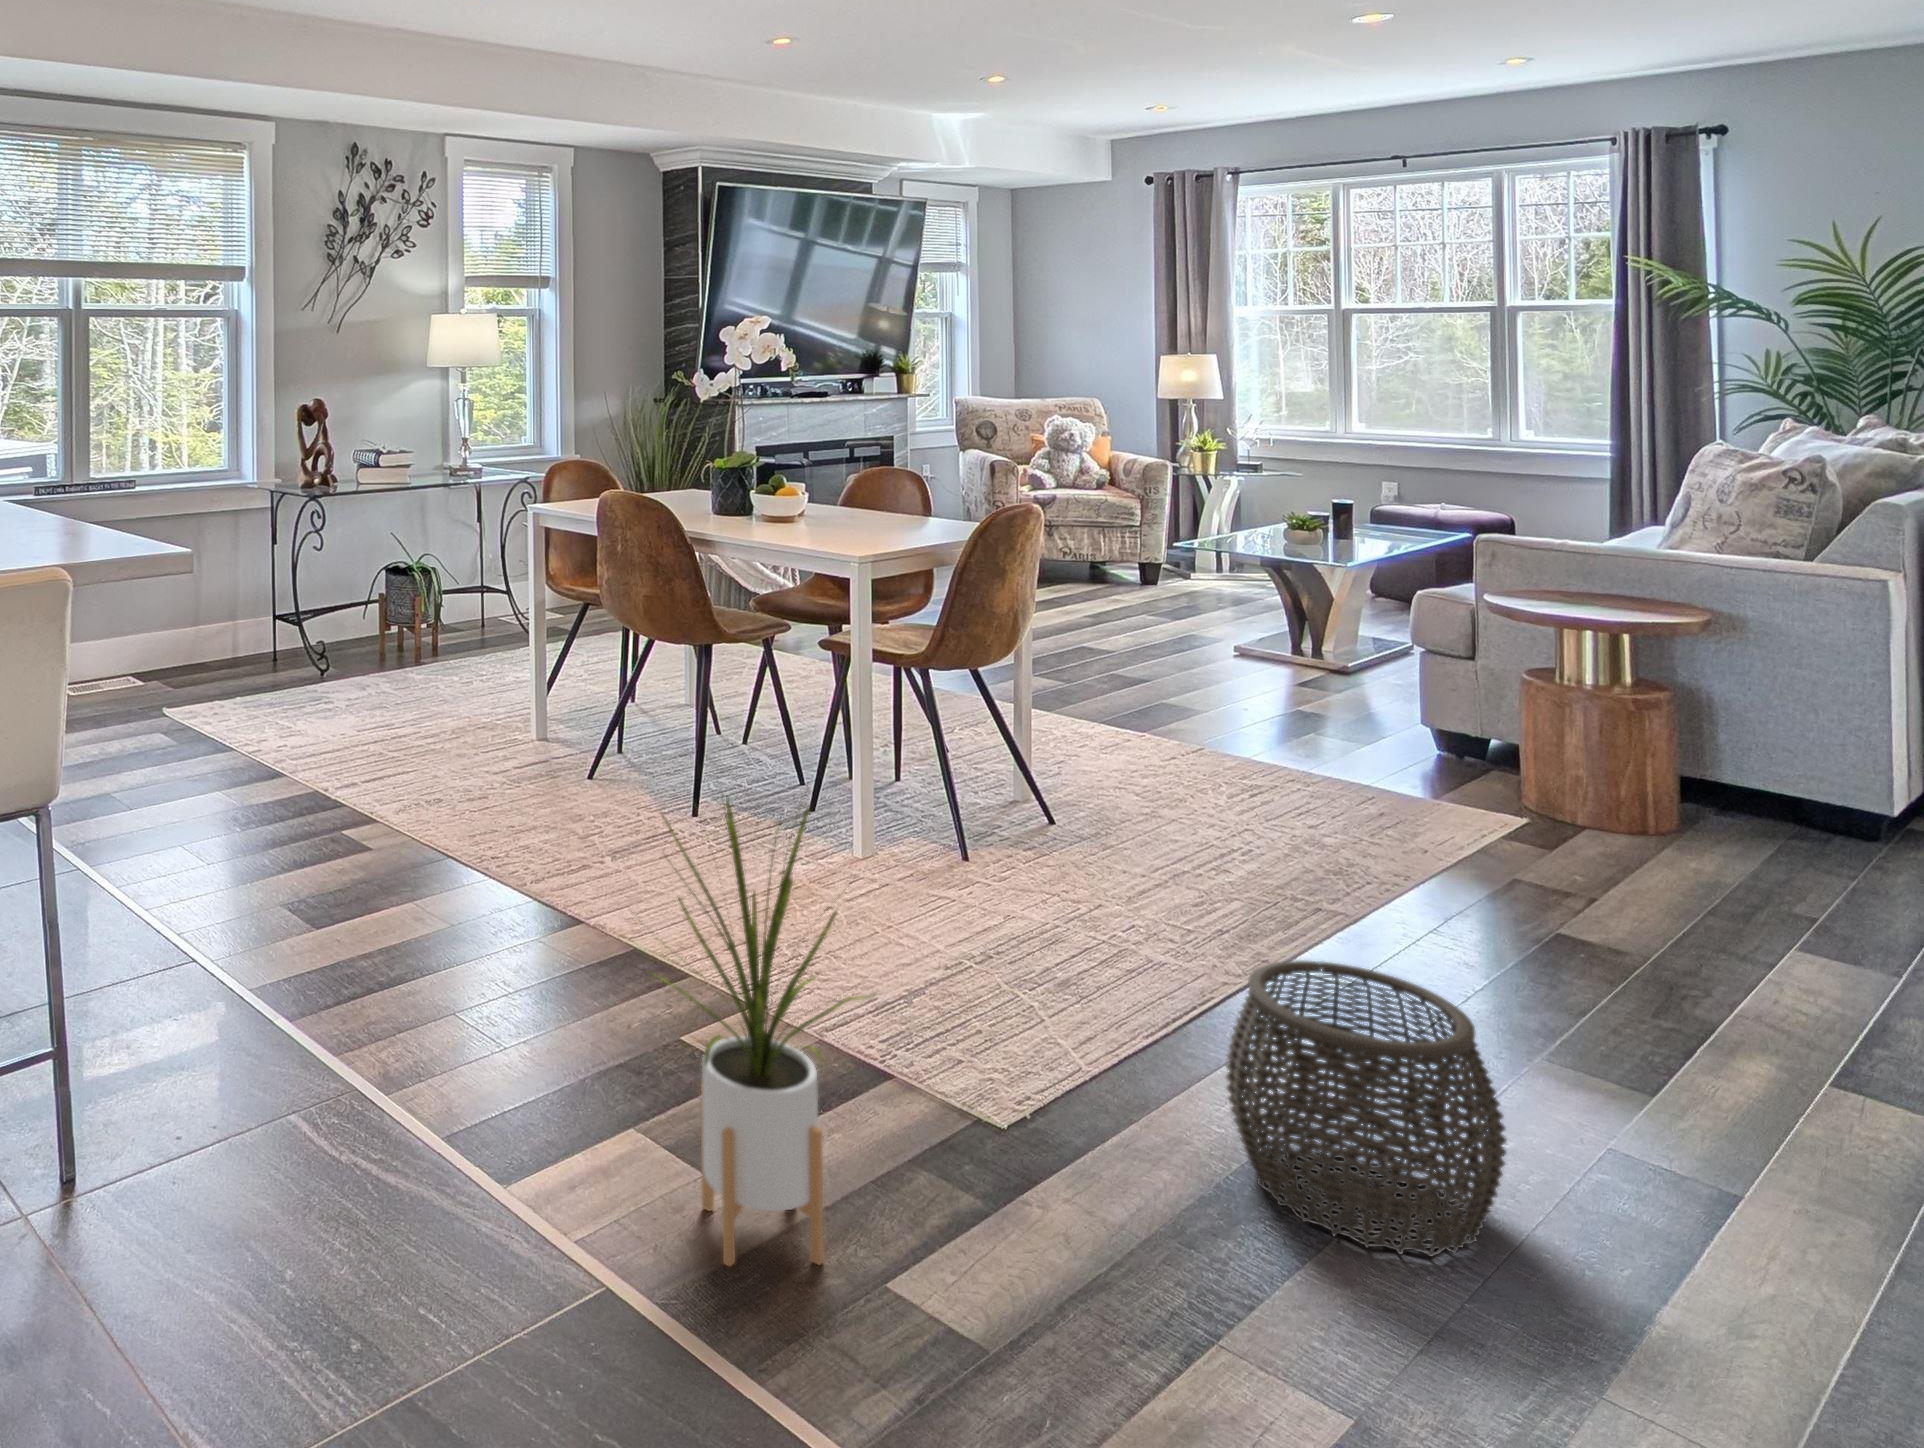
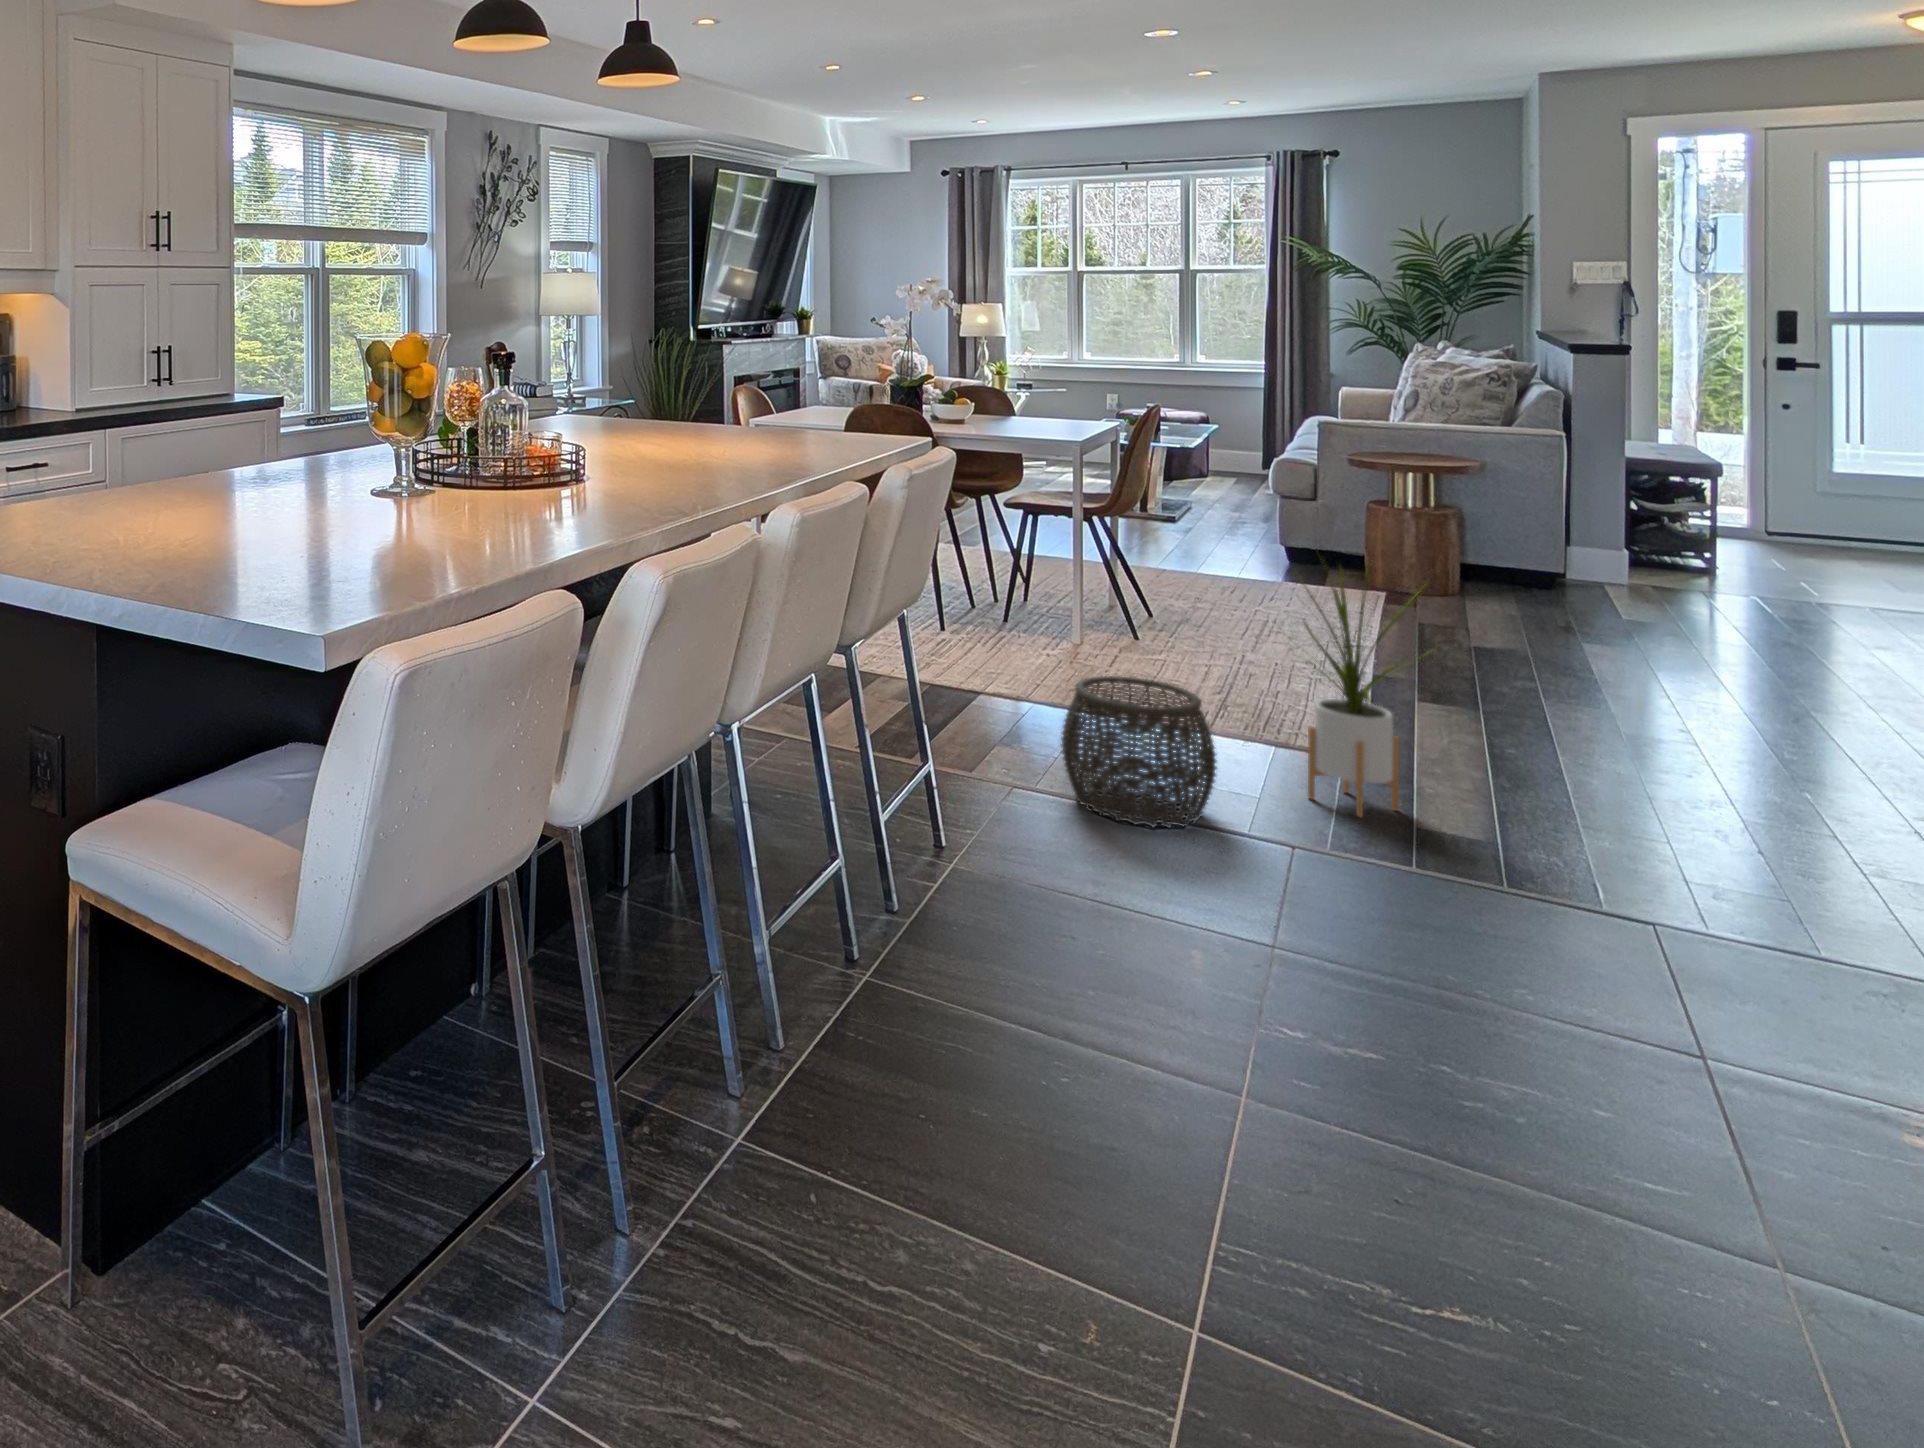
woven basket: present [1226,960,1507,1256] -> present [1061,676,1217,828]

